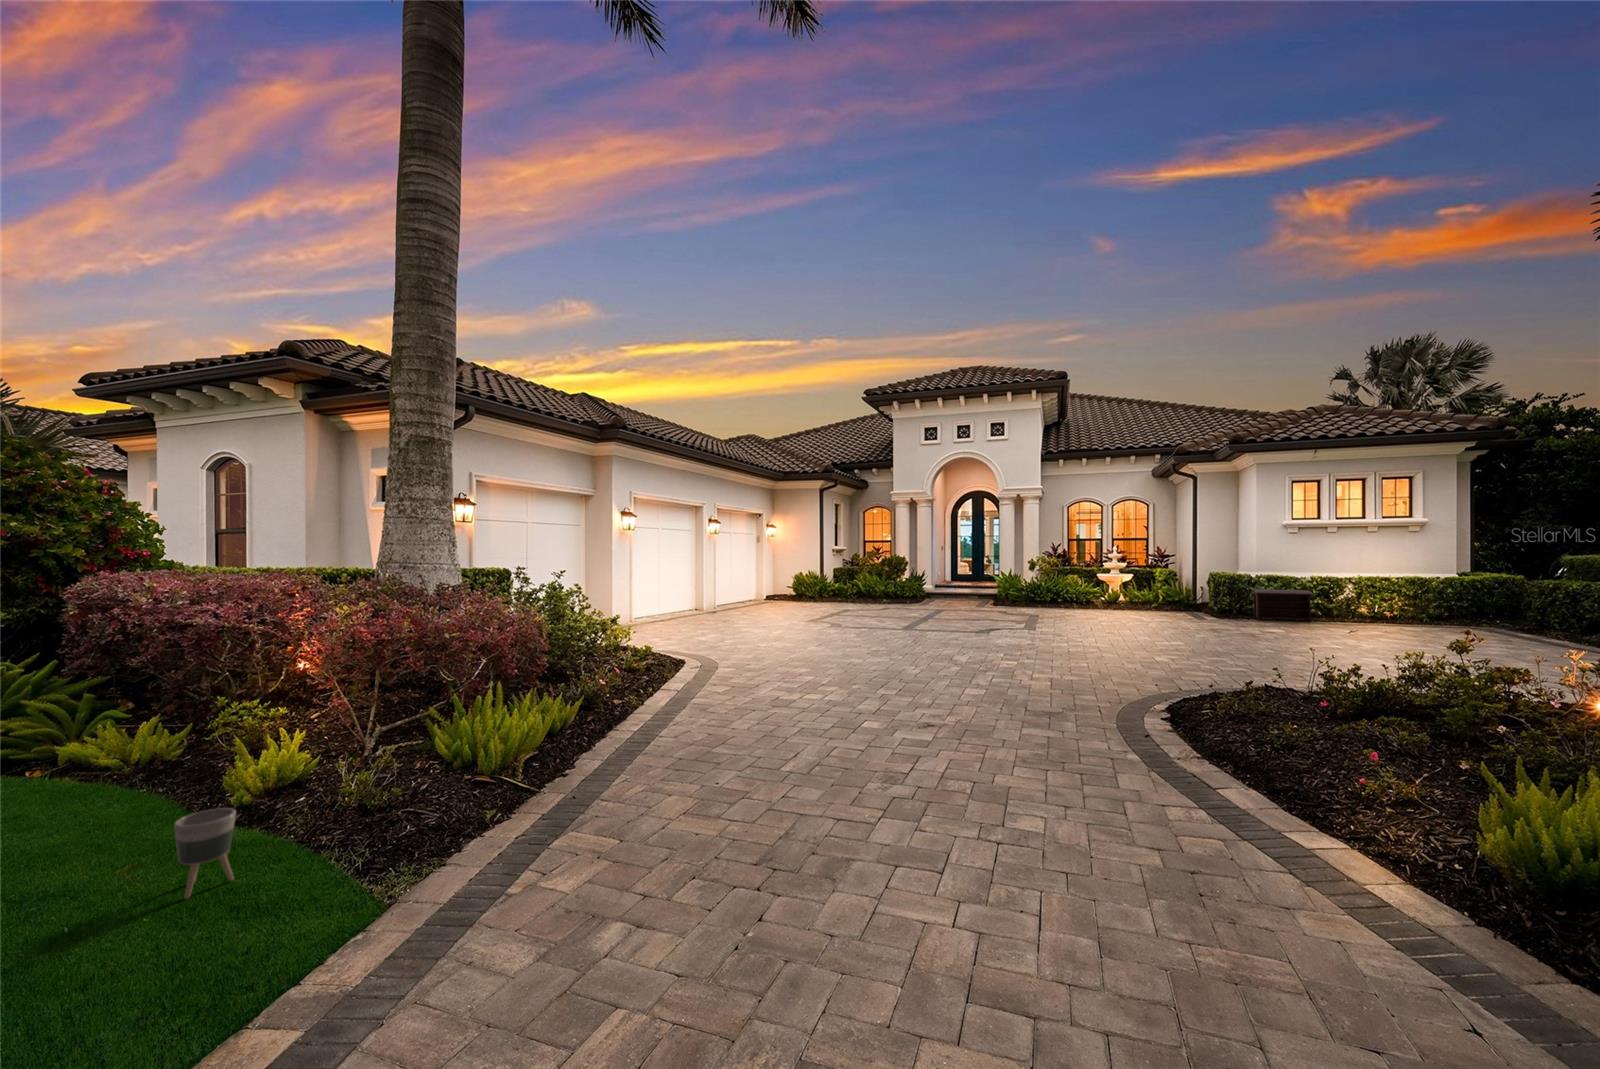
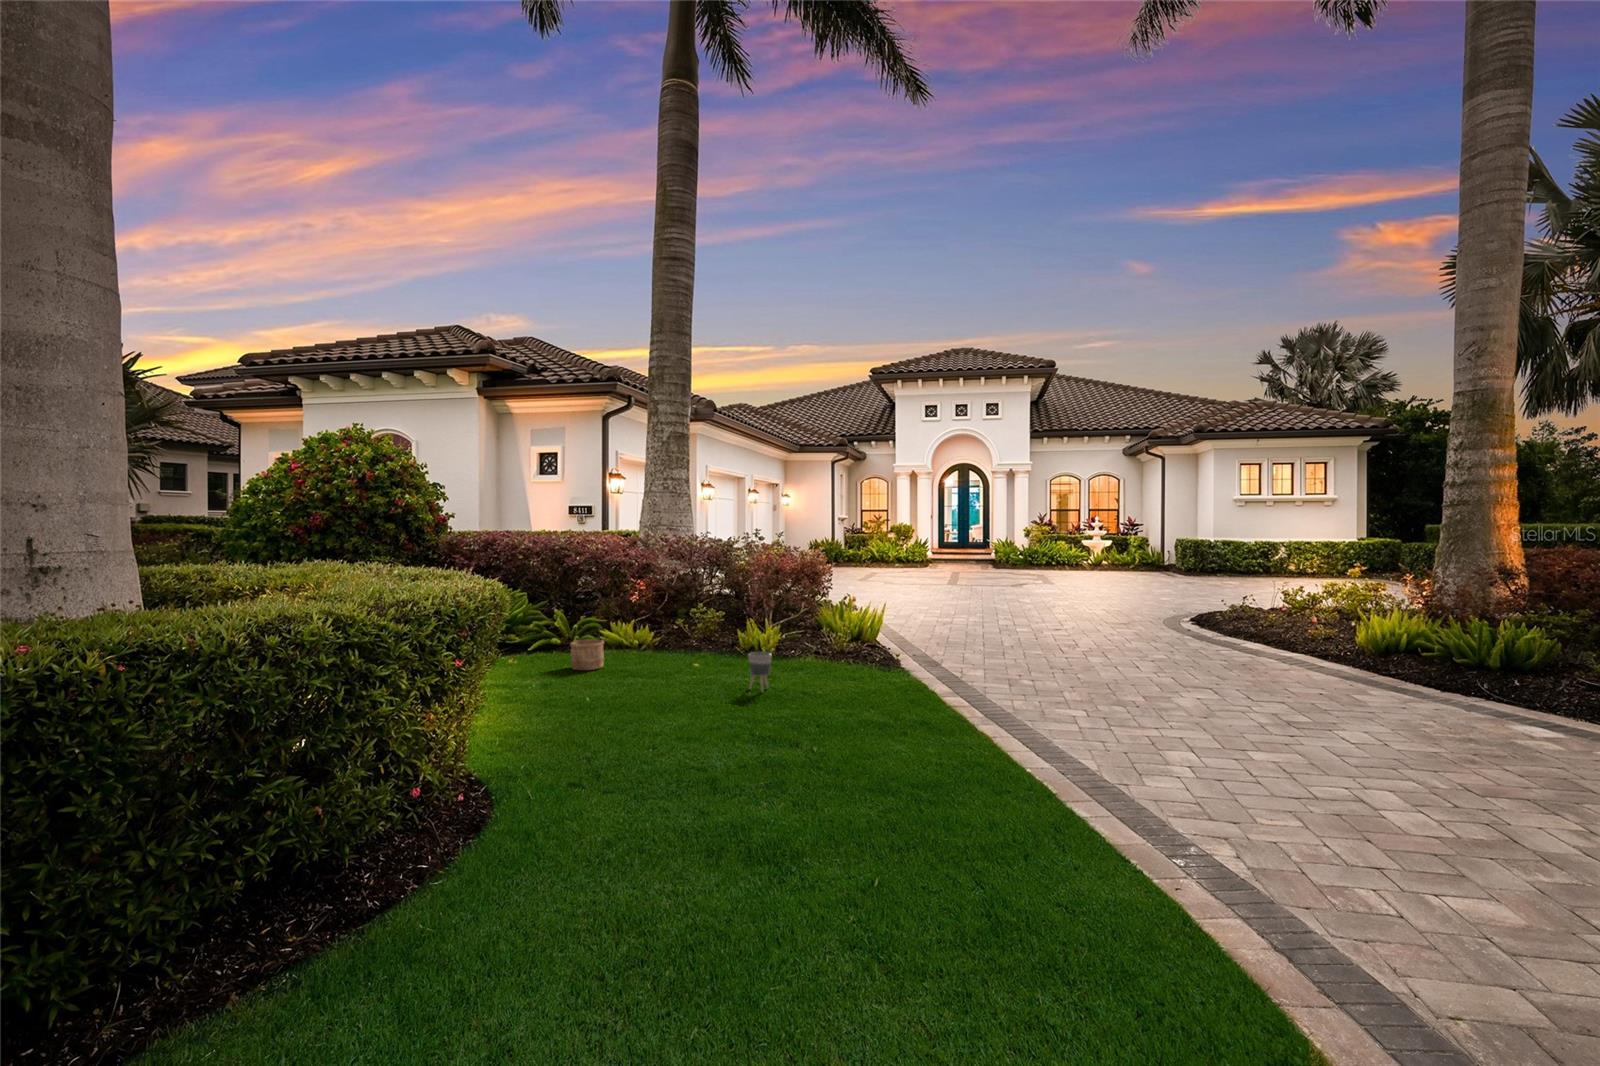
bench: present [1252,589,1313,622] -> none [1208,552,1255,578]
wooden bucket: none [58,745,137,803] -> present [570,639,604,670]

